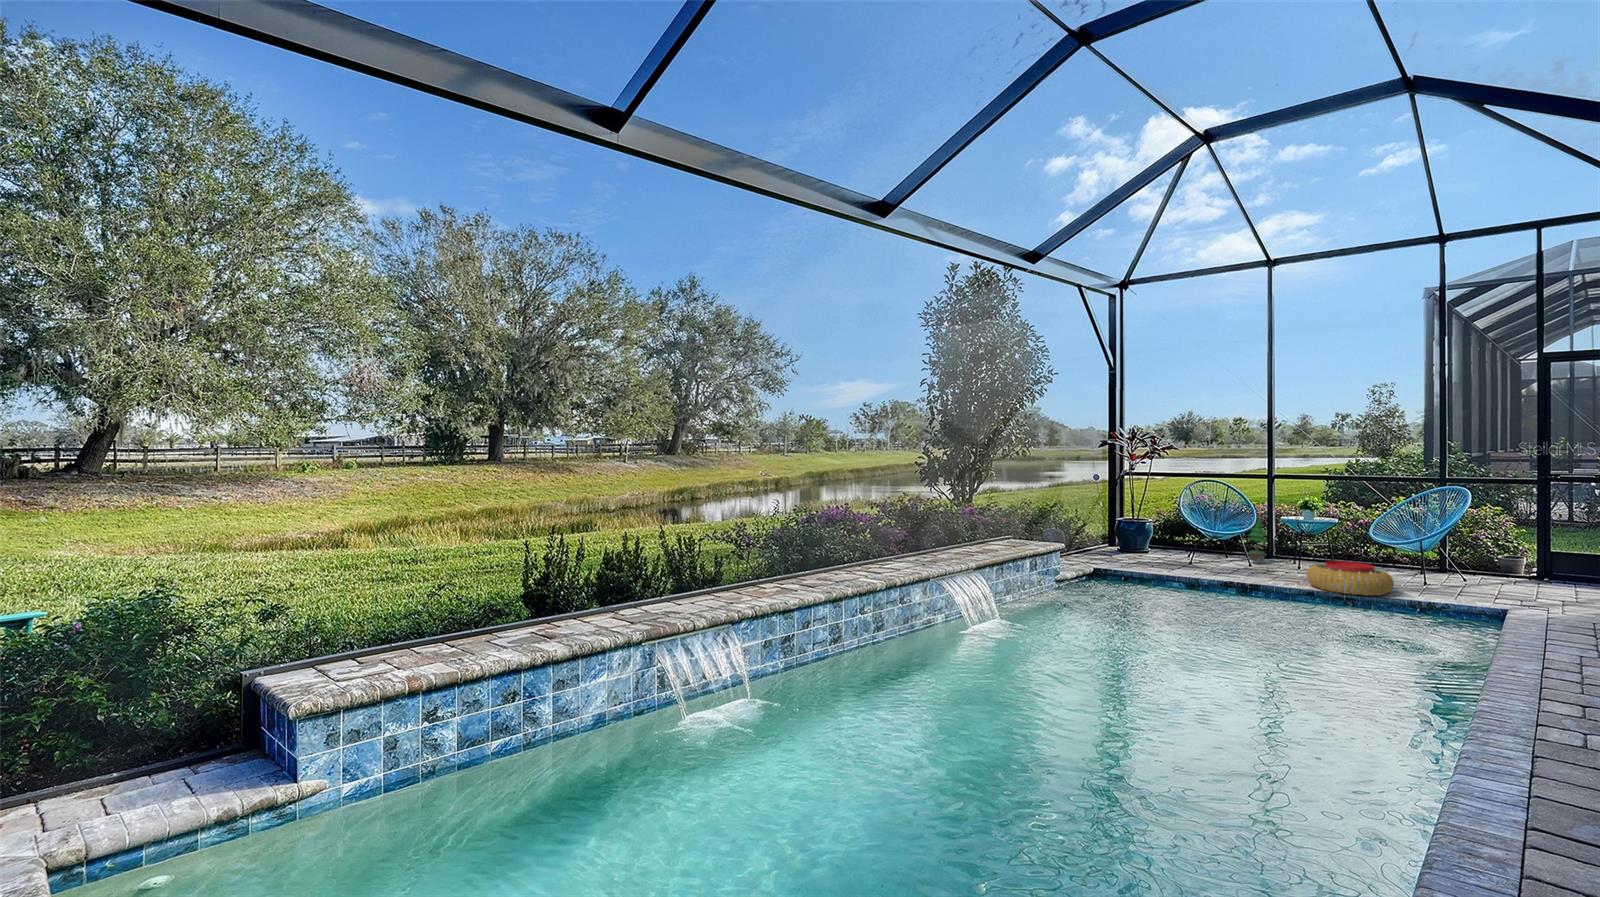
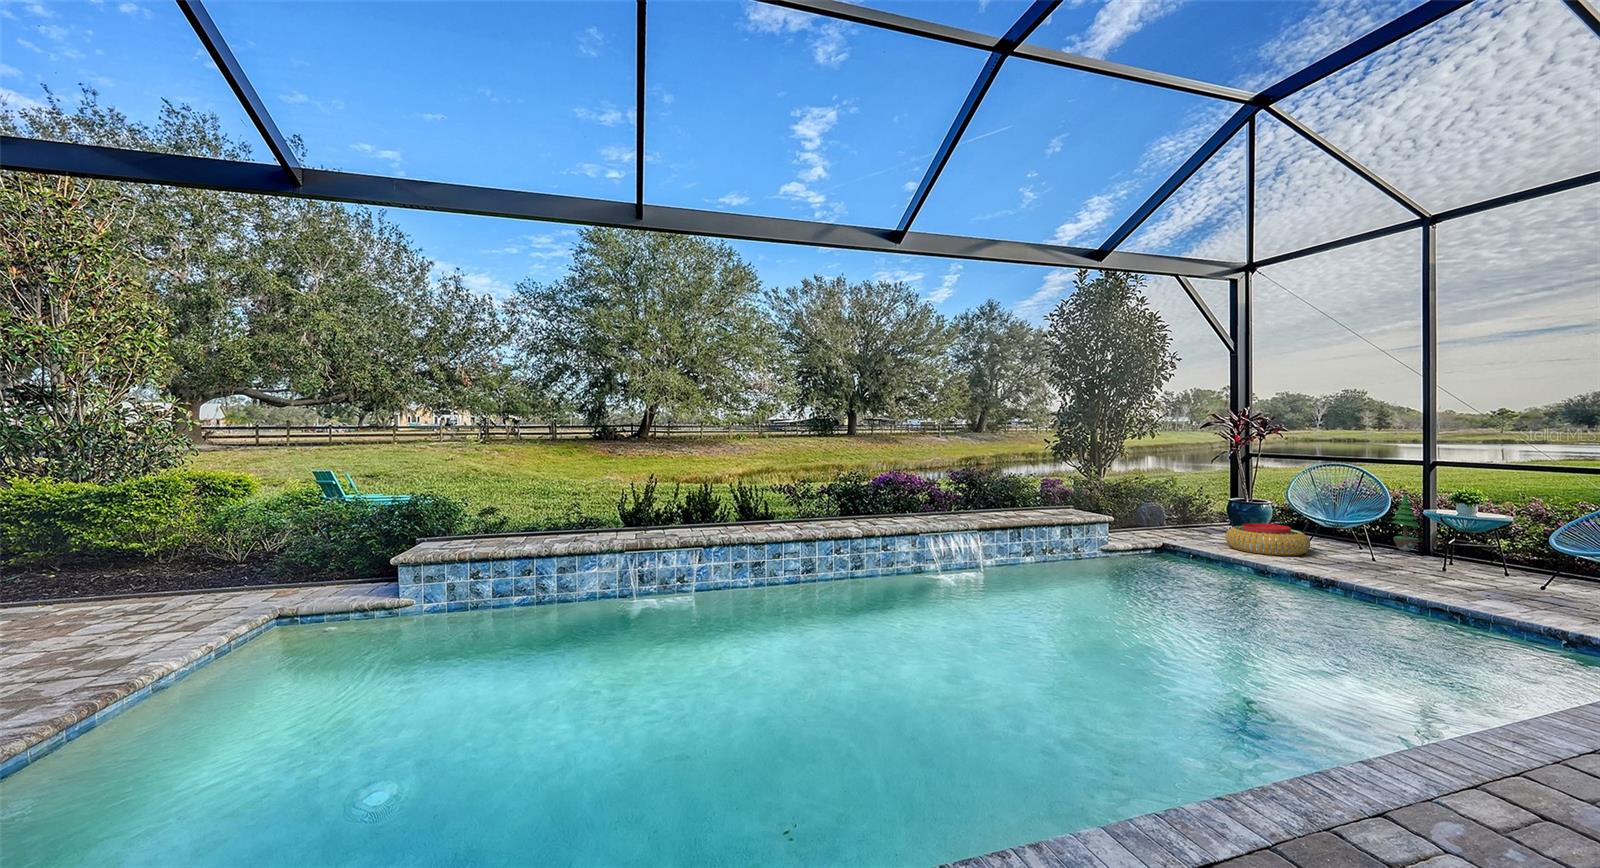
pouf: present [1307,561,1394,596] -> present [1225,523,1310,556]

